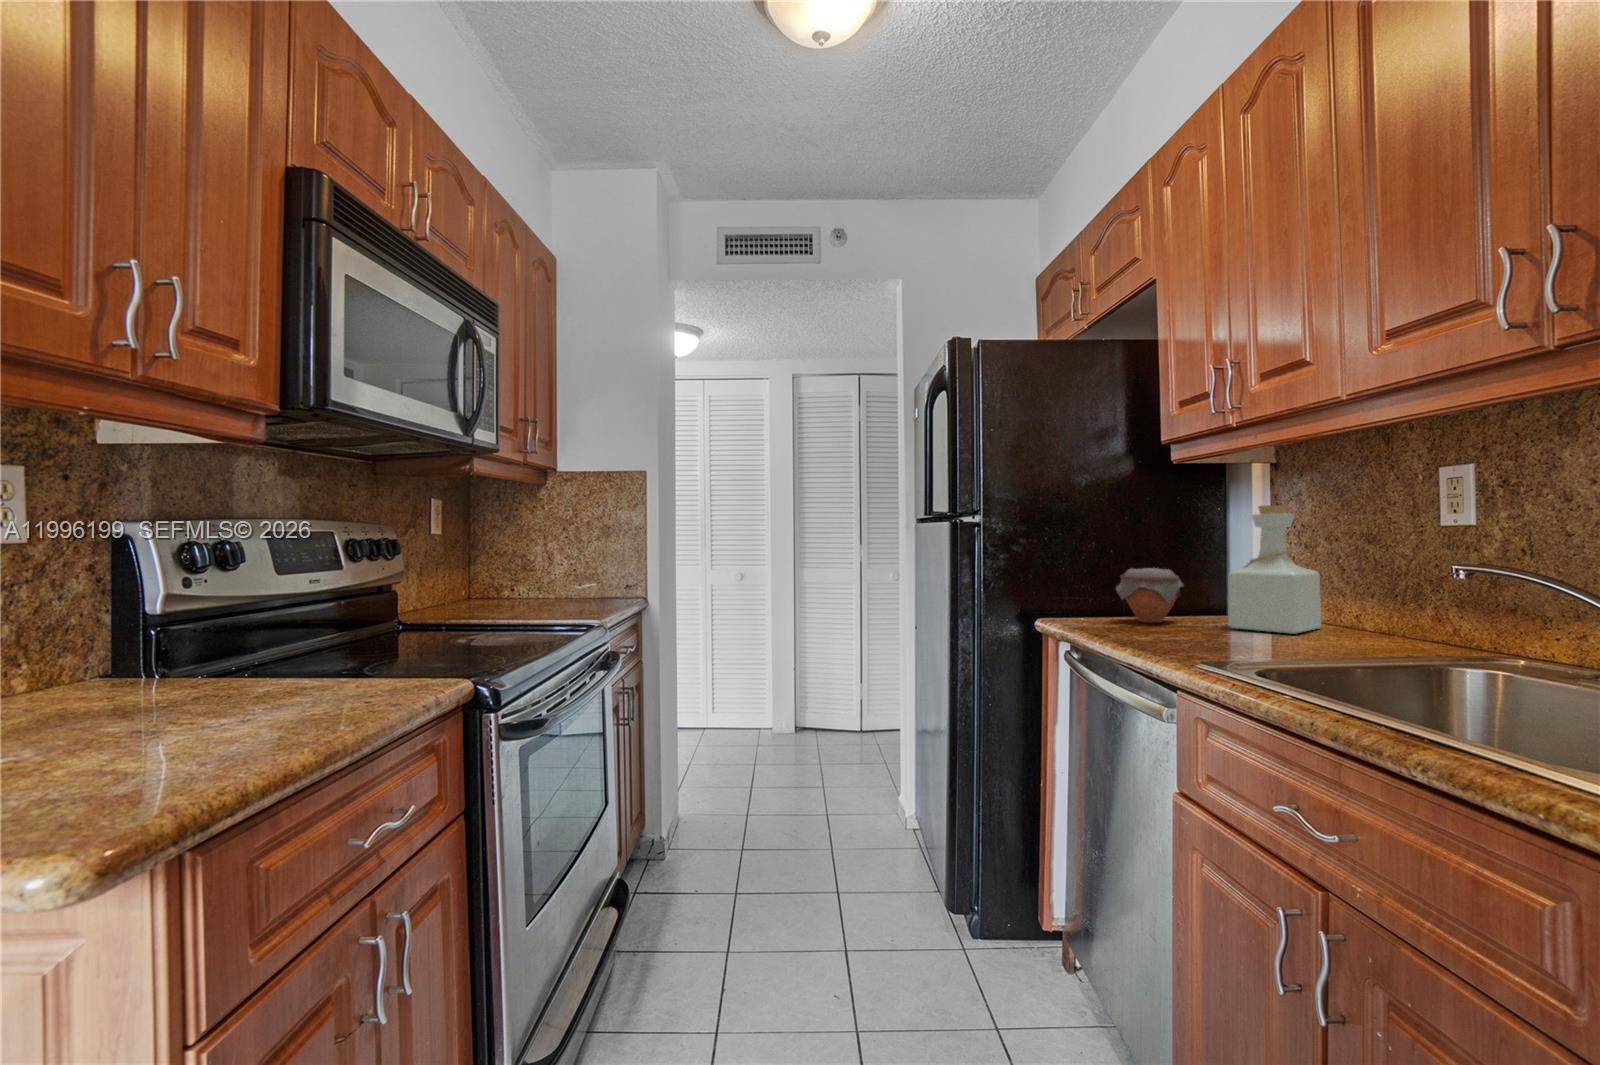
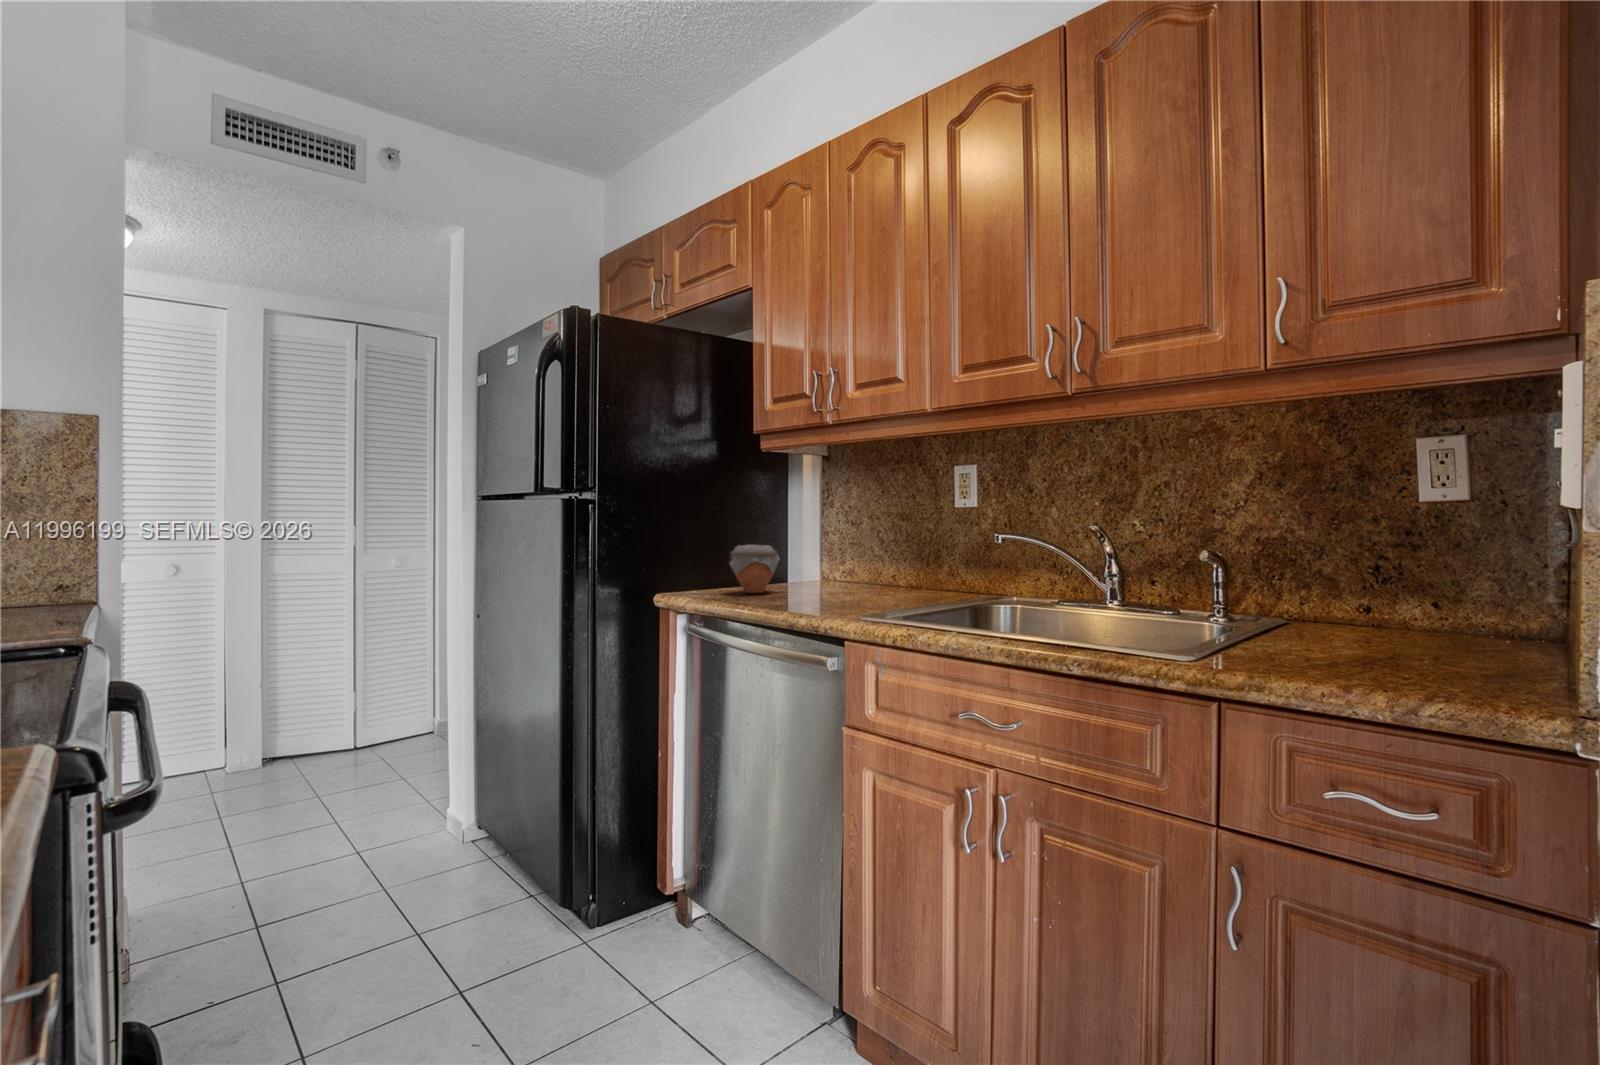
bottle: present [1227,505,1321,634] -> none [814,491,874,592]

